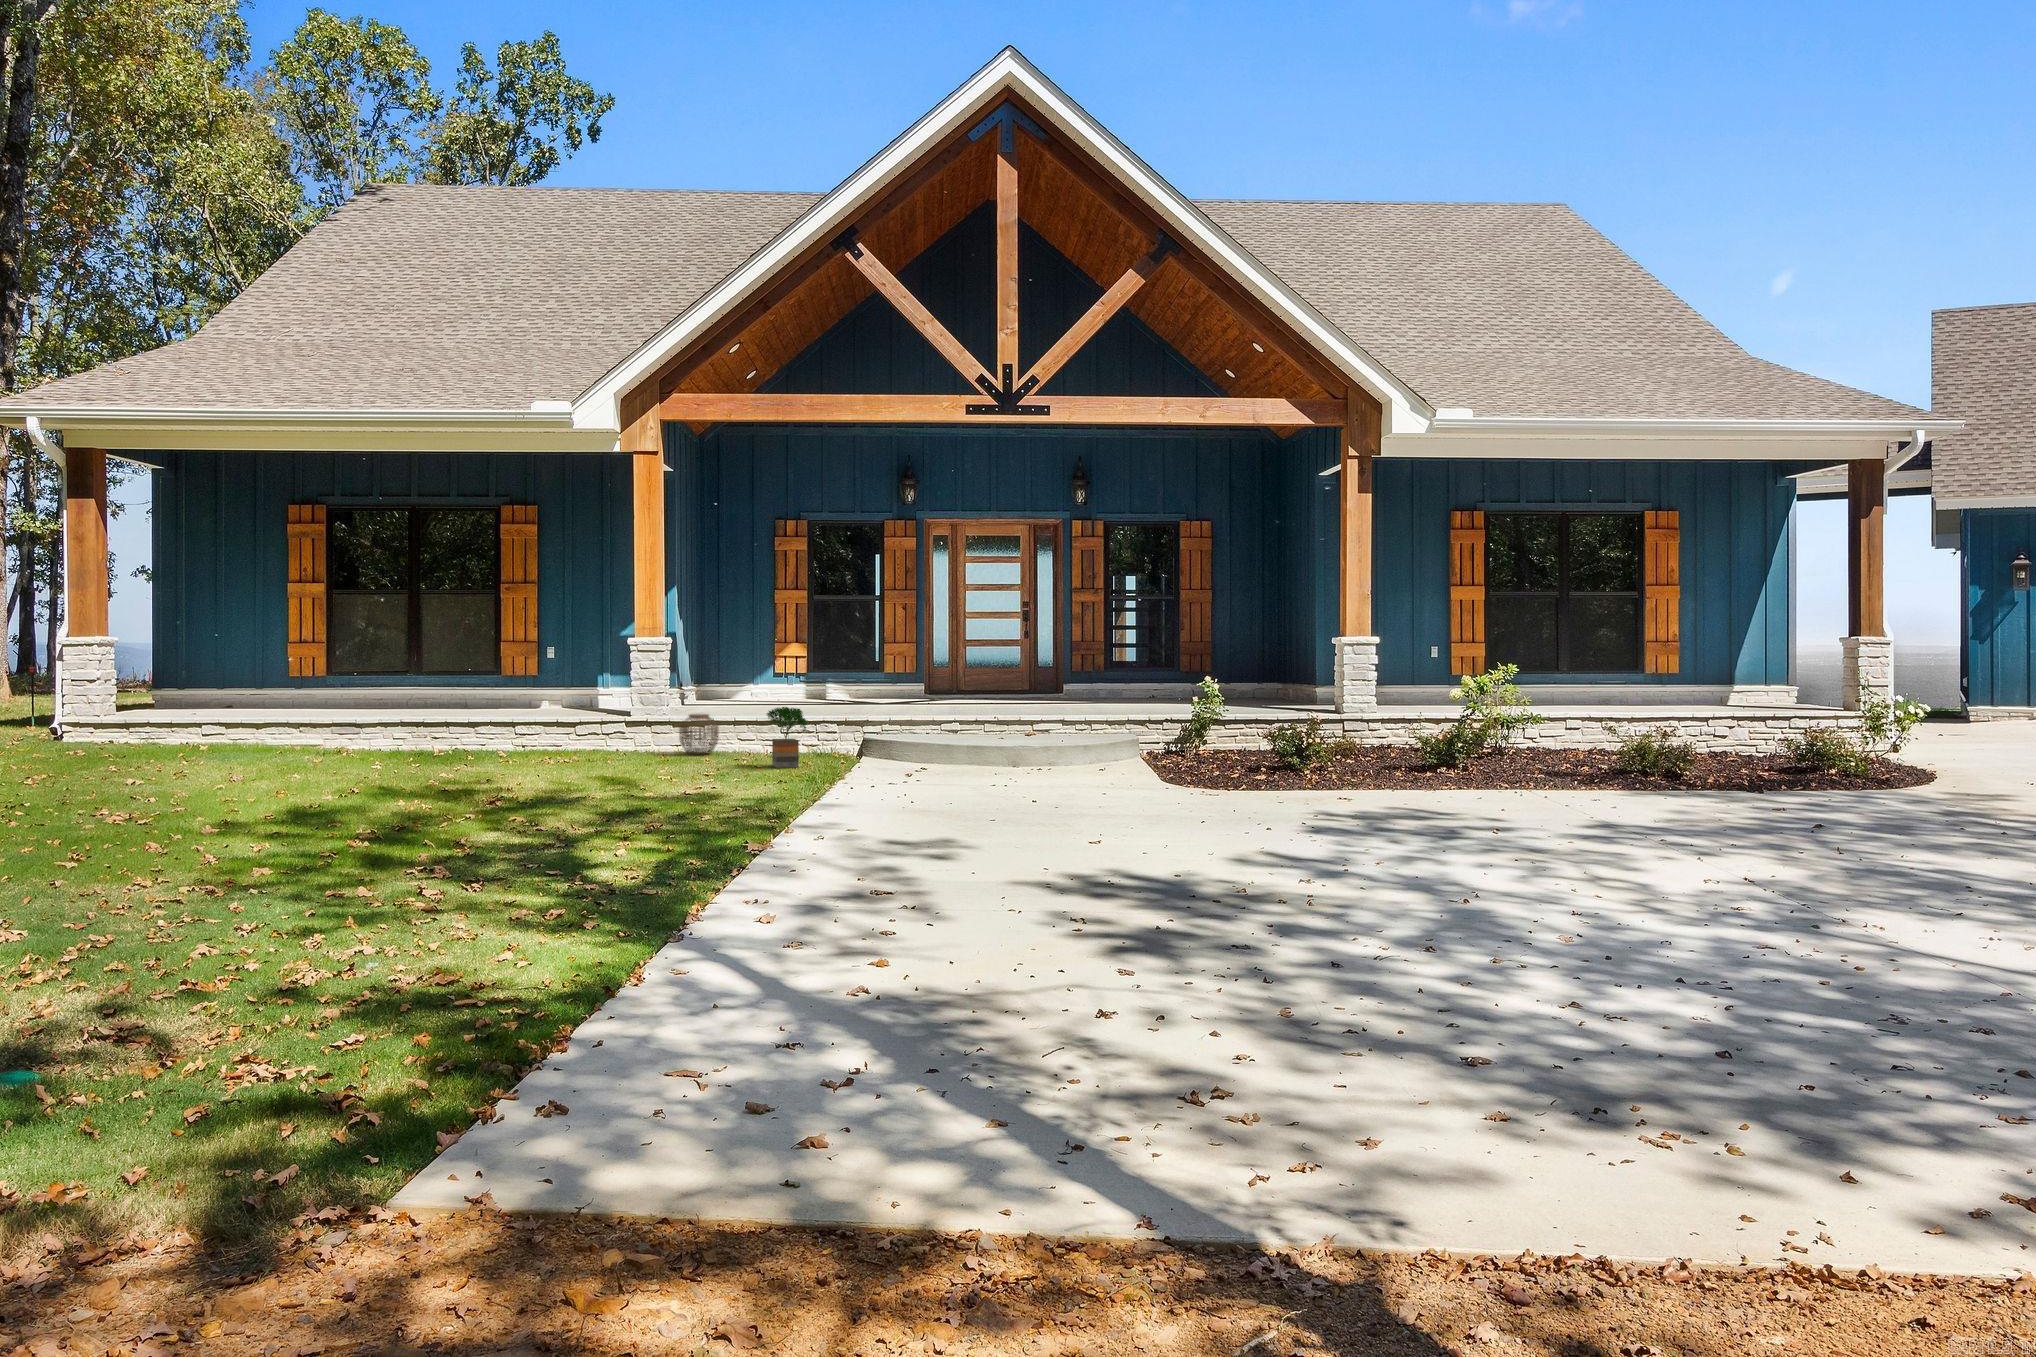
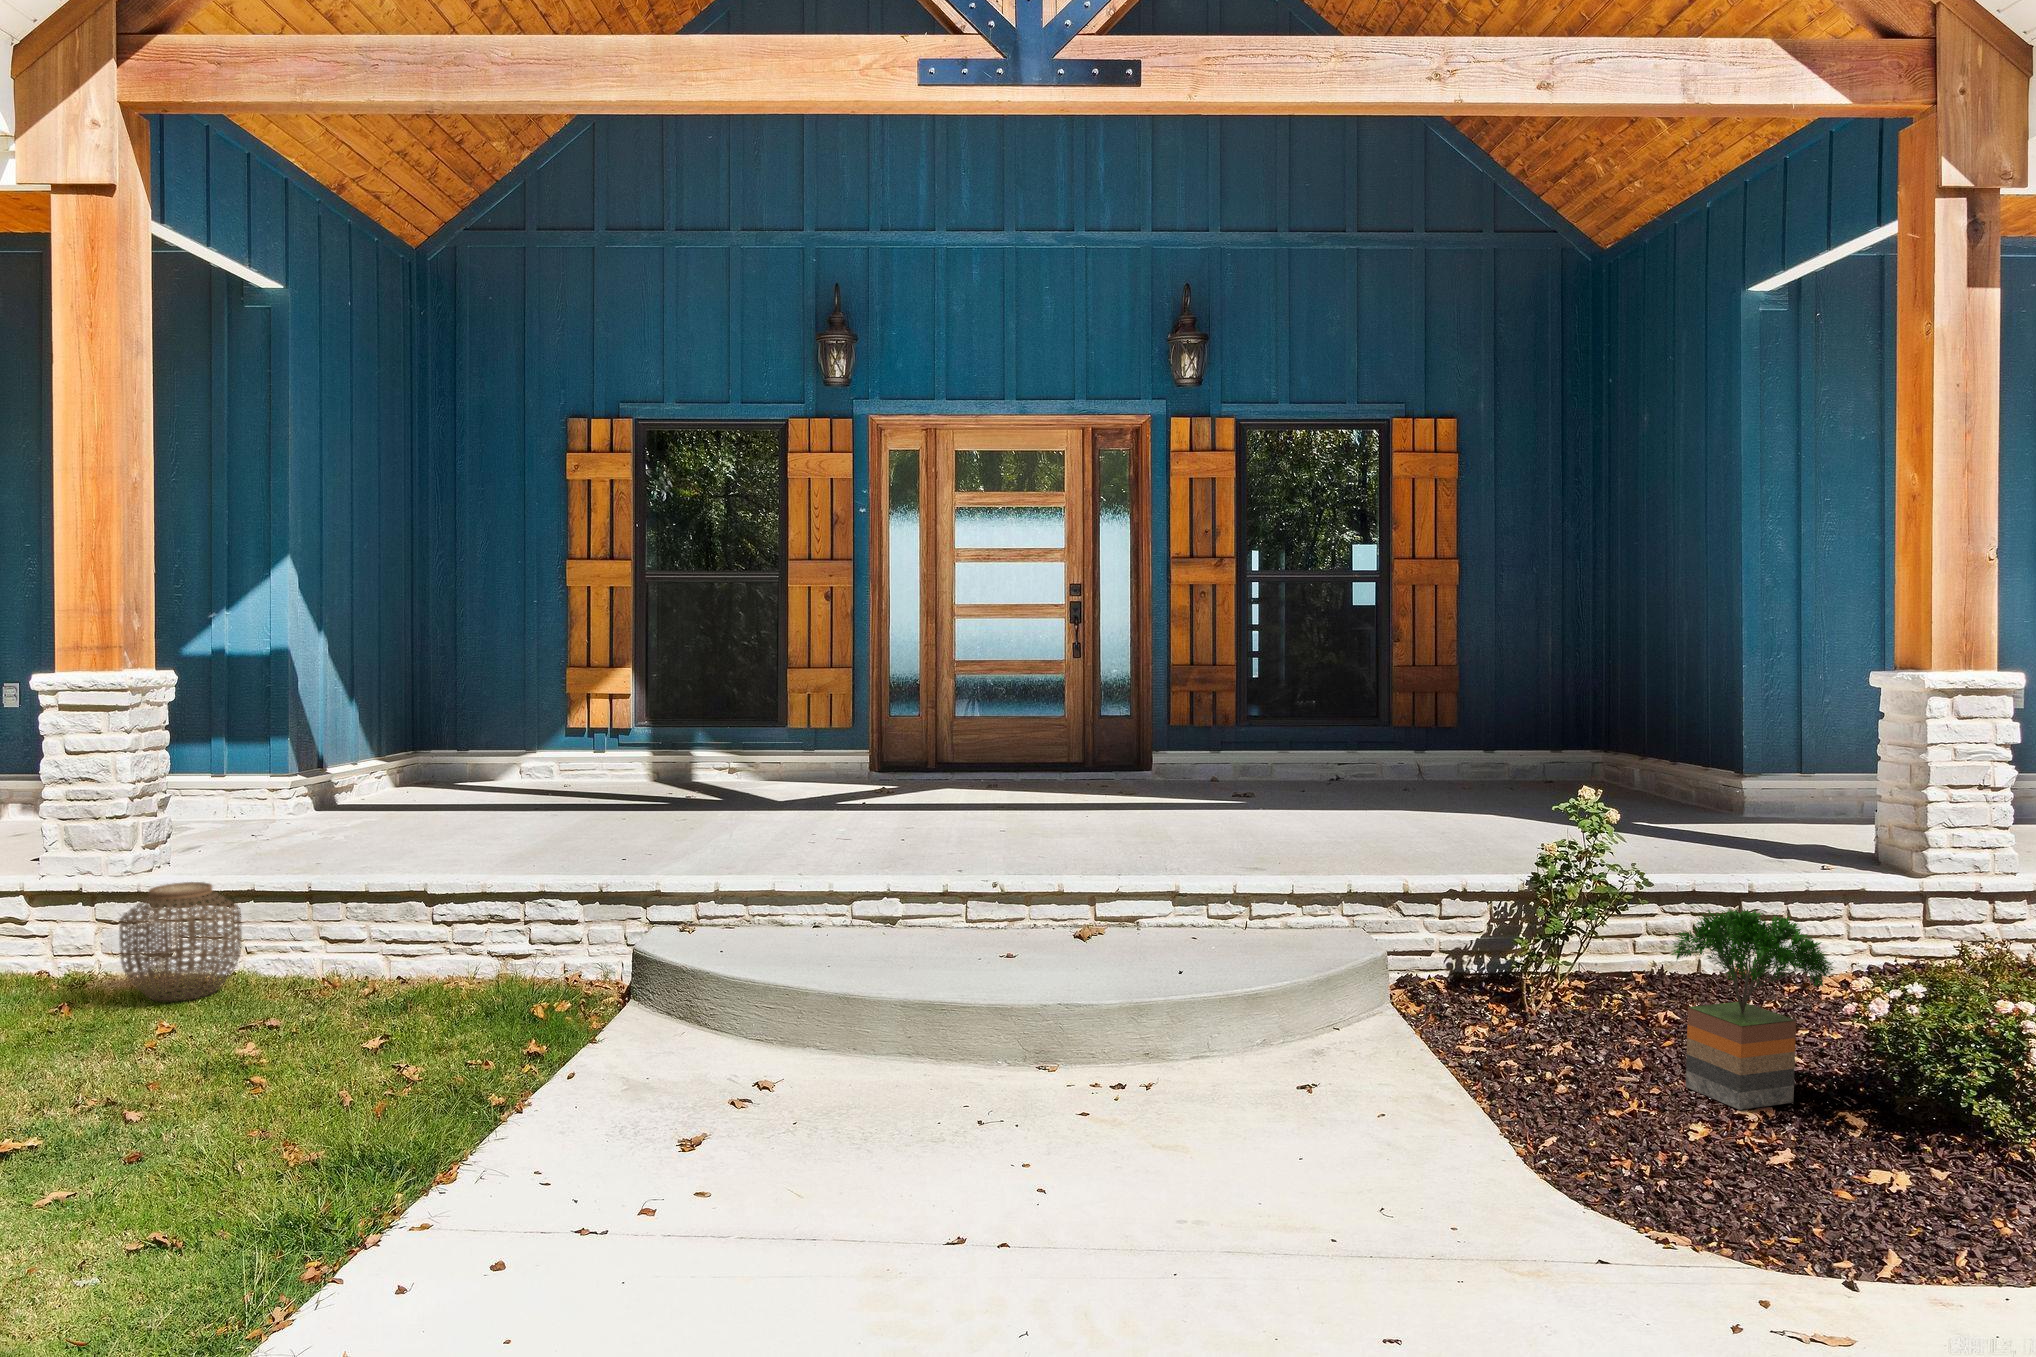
potted tree: present [767,707,807,768] -> present [1671,908,1834,1110]

